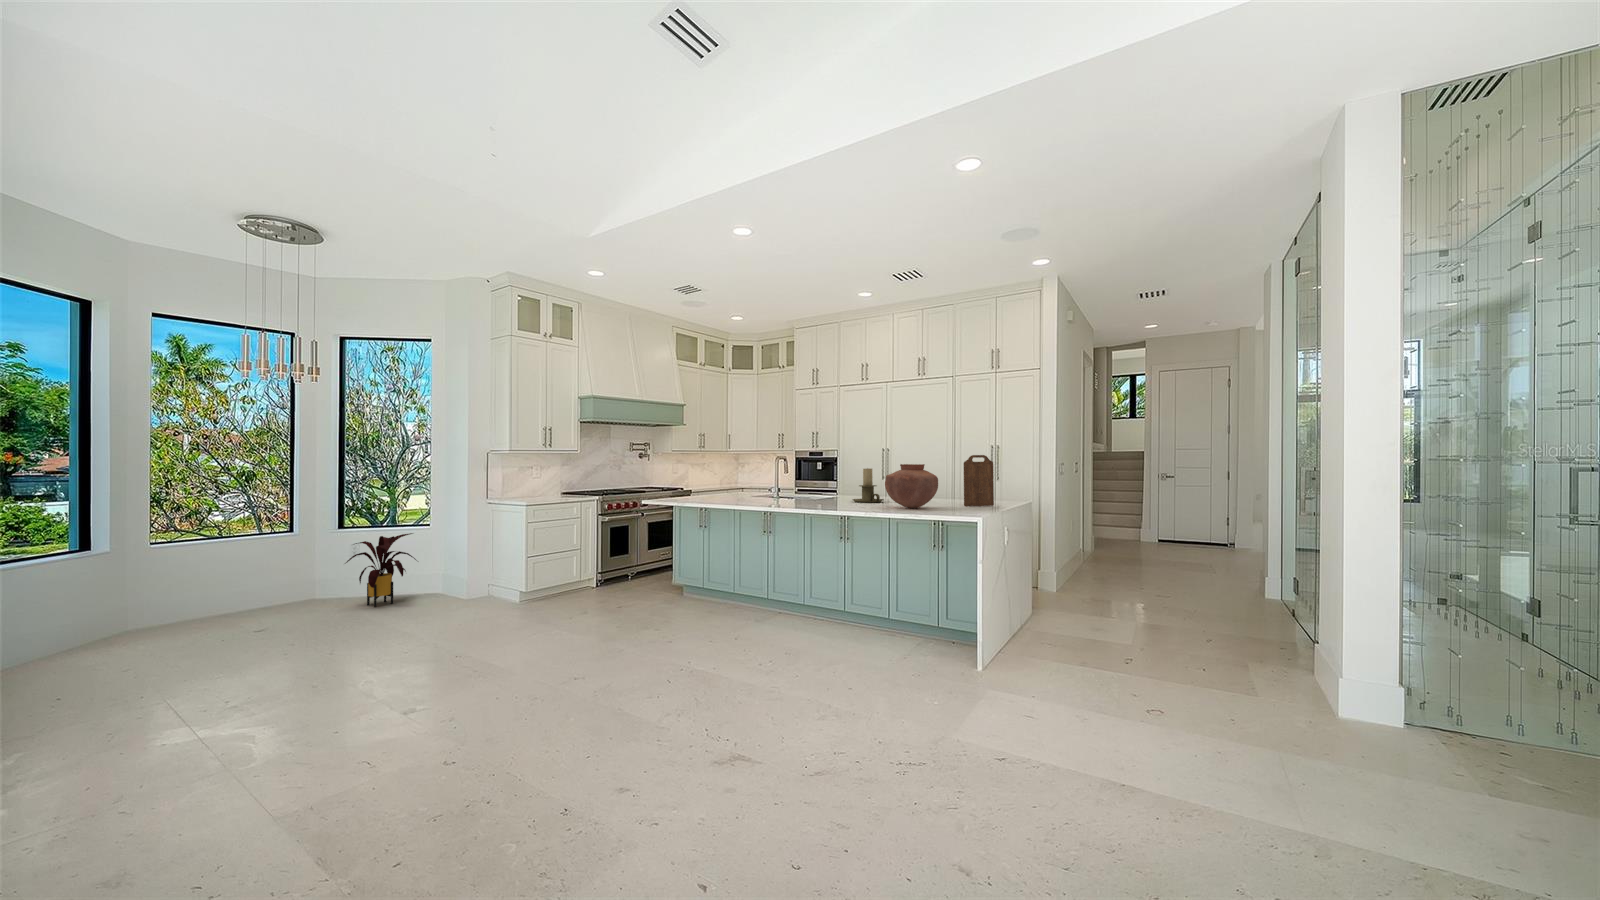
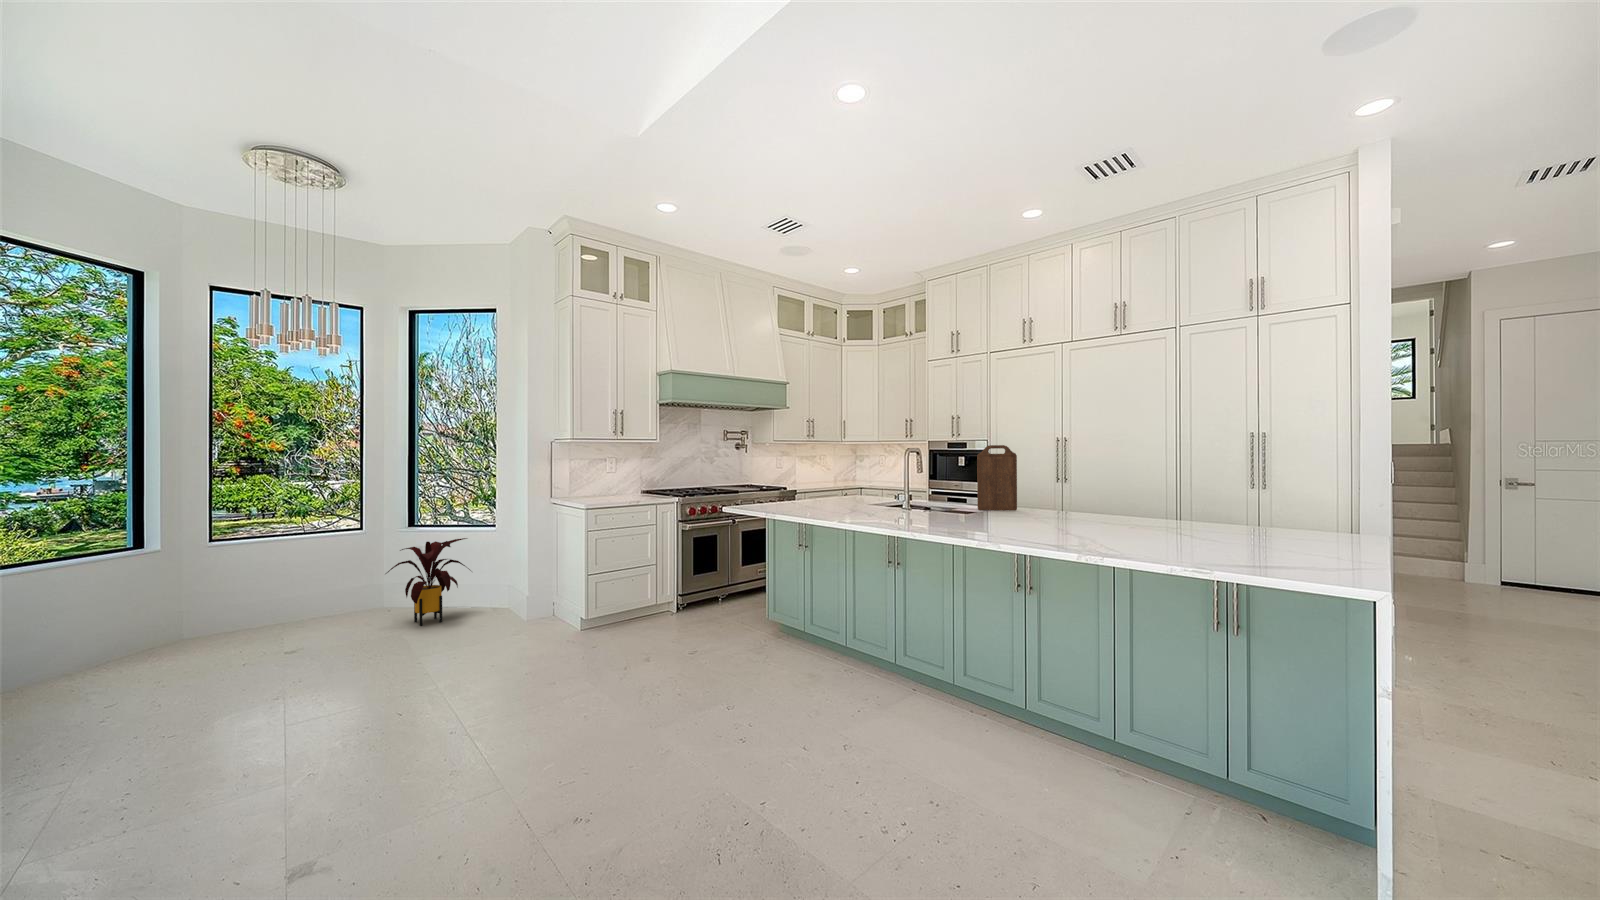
cutting board: present [964,455,994,506] -> present [977,445,1017,511]
vase: present [885,464,938,508] -> none [1087,460,1187,534]
candle holder: present [853,468,884,503] -> none [1022,466,1074,519]

